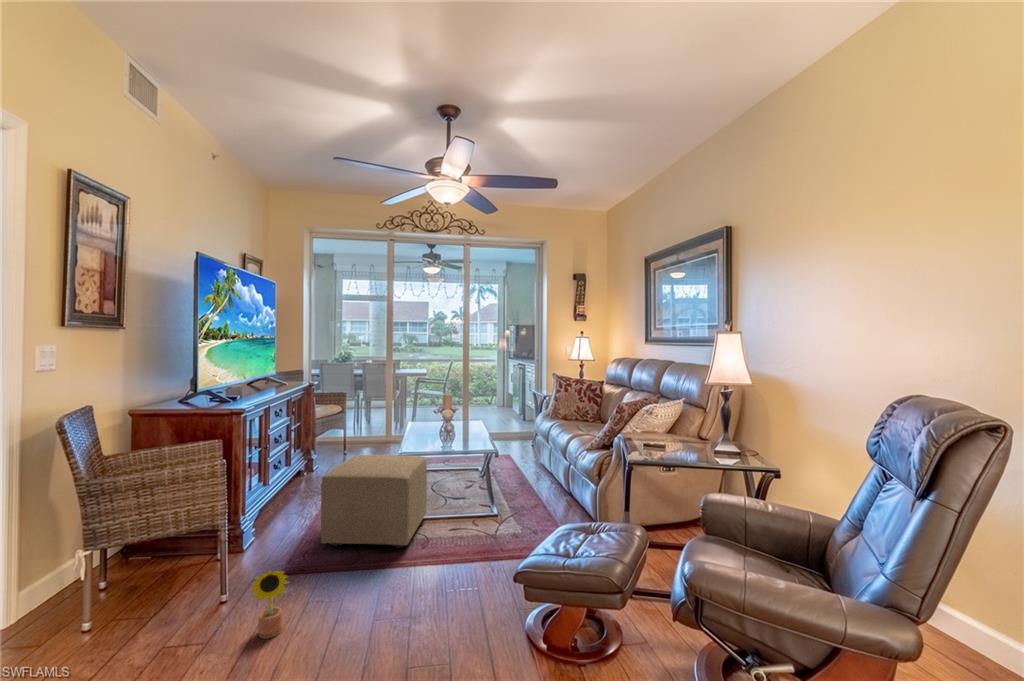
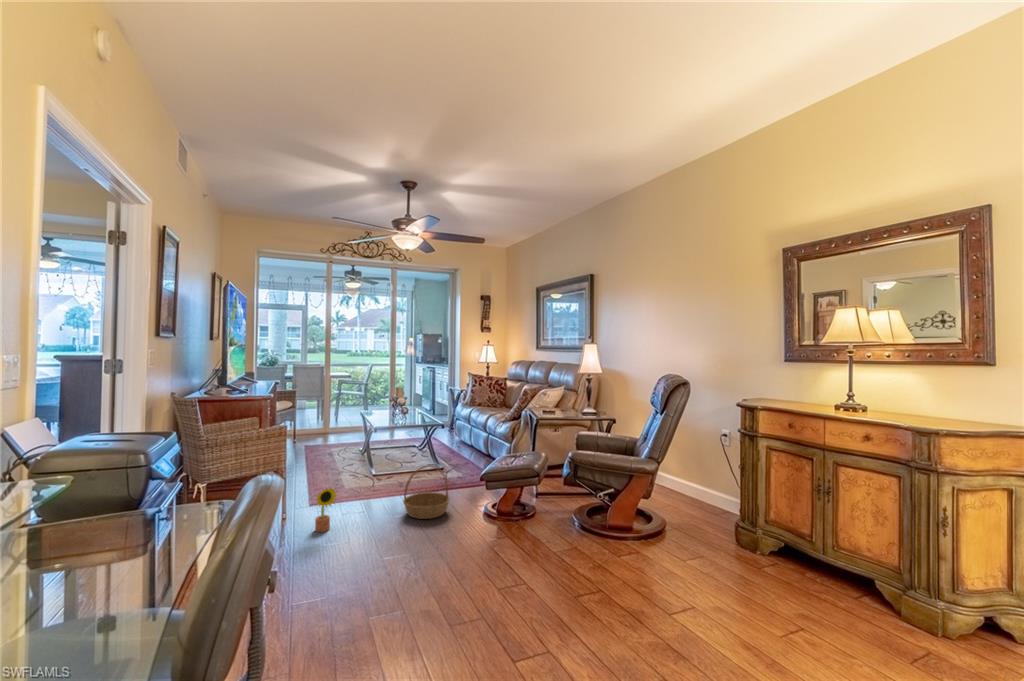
ottoman: present [321,455,427,548] -> none [324,430,391,492]
basket: none [402,534,478,628] -> present [403,465,450,519]

